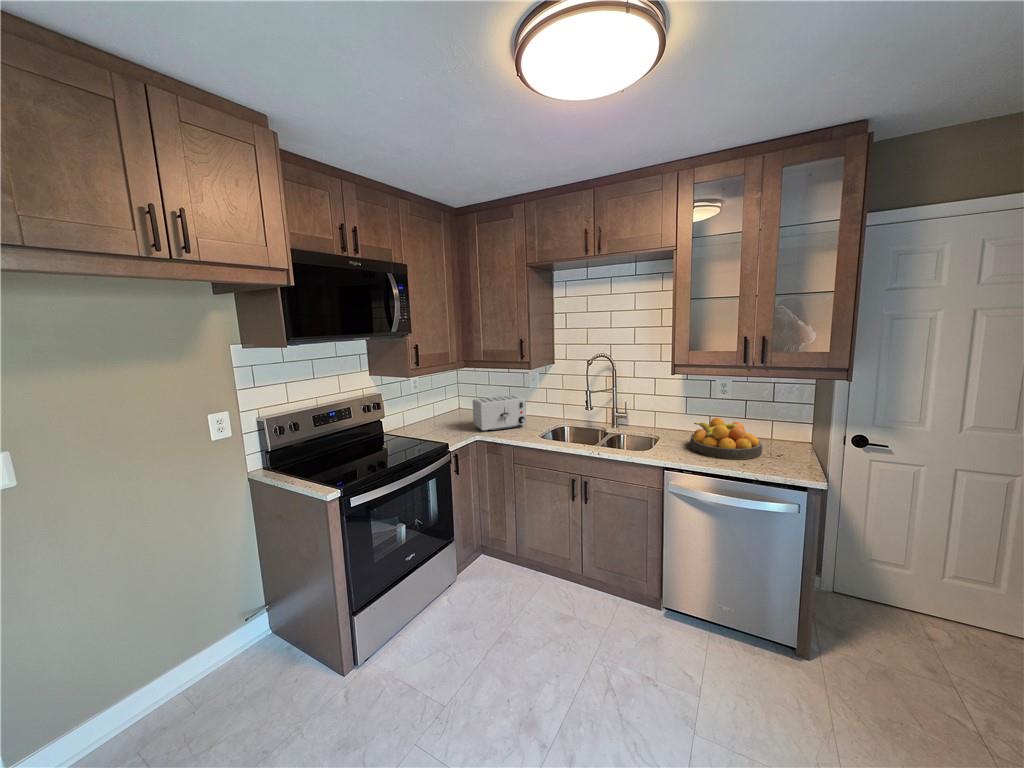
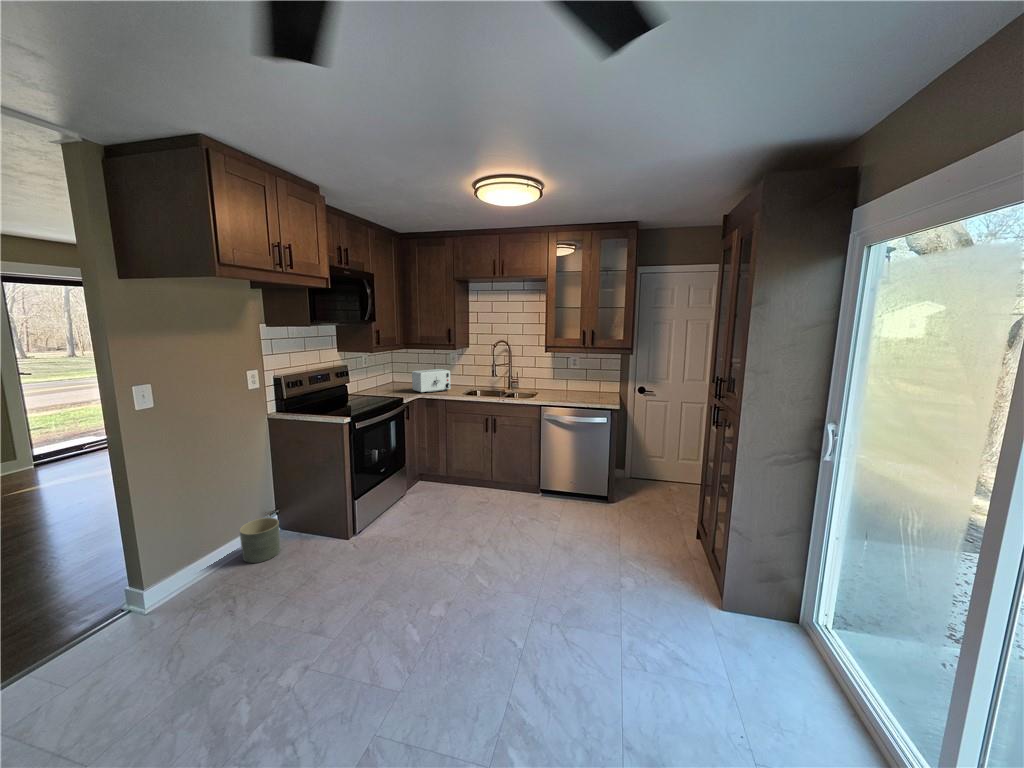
fruit bowl: present [690,418,762,460] -> none [556,379,594,400]
planter: none [185,628,251,707] -> present [239,518,281,563]

